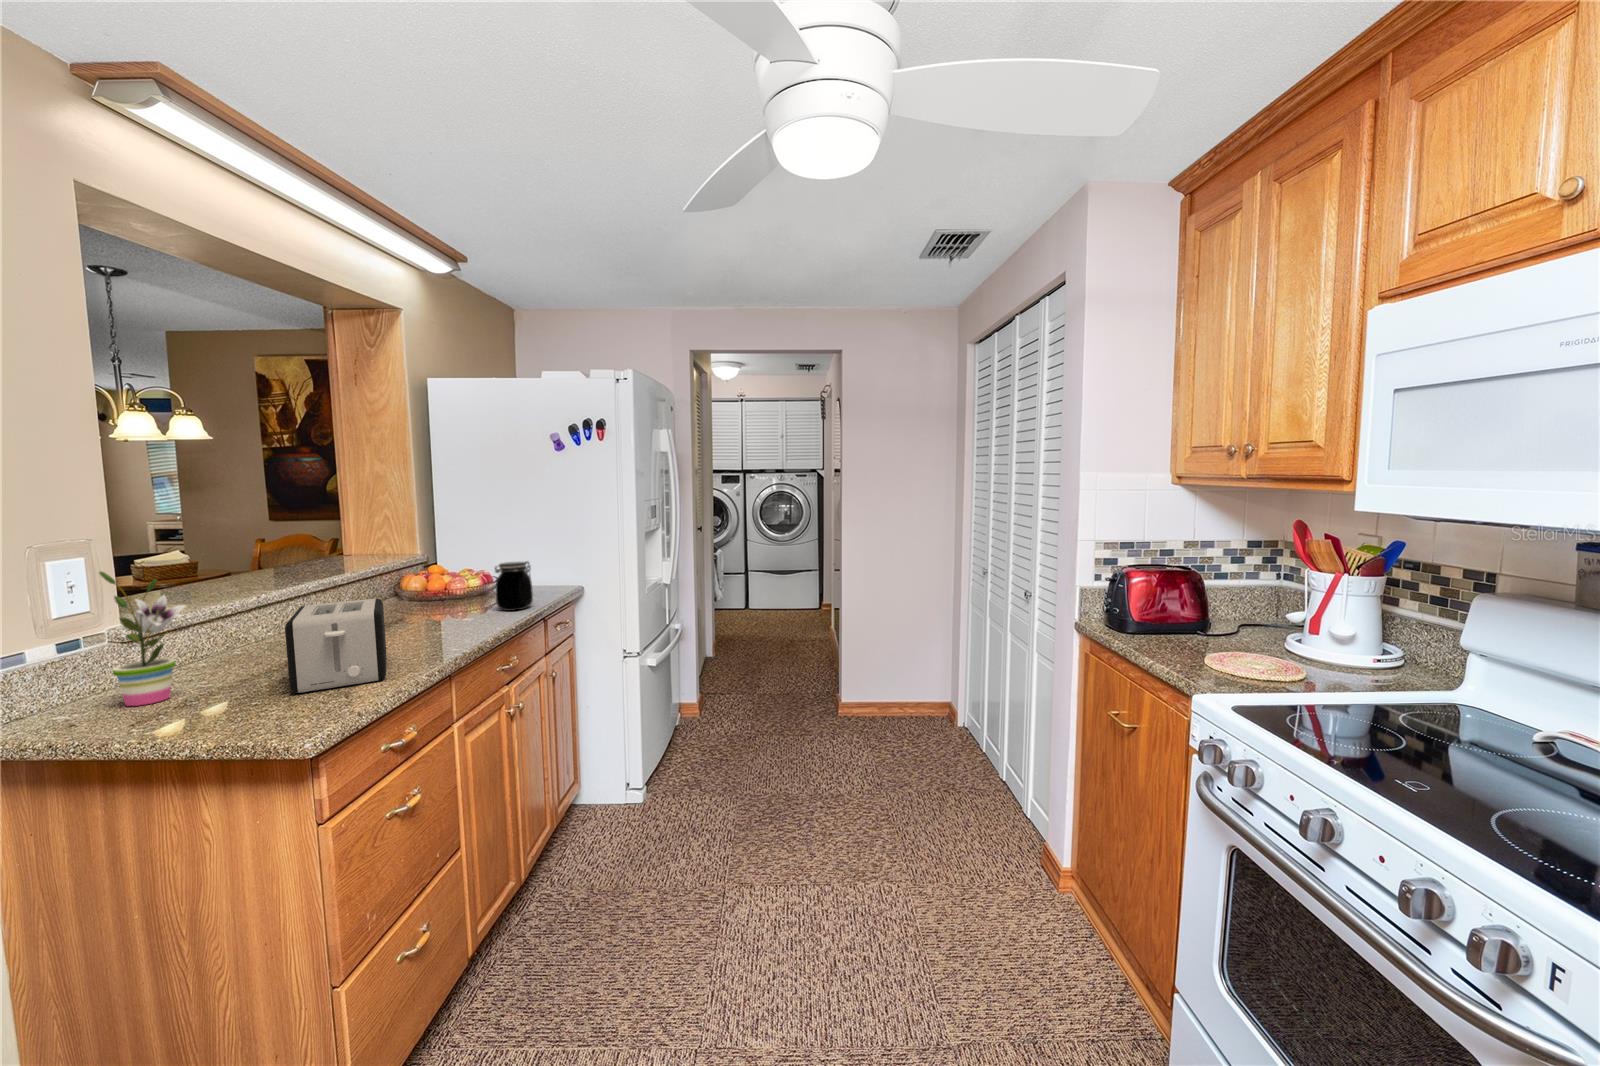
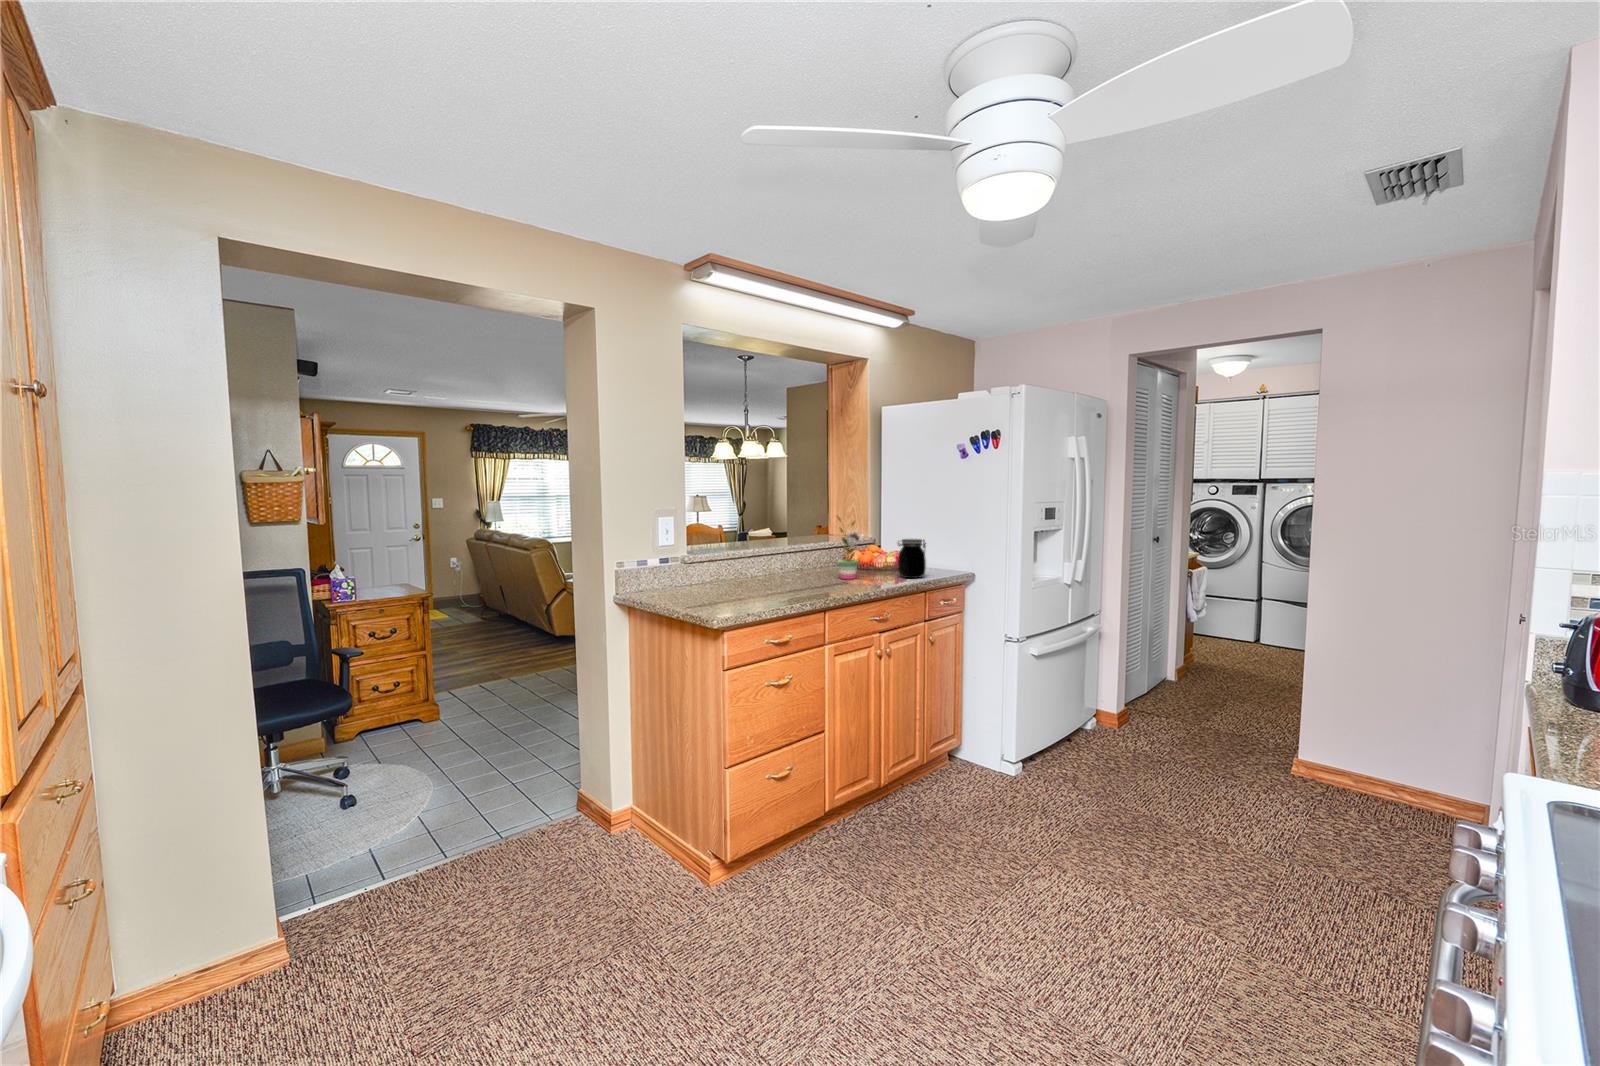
potted plant: present [99,572,185,706] -> present [837,516,863,579]
toaster: present [285,599,386,693] -> none [737,552,799,605]

